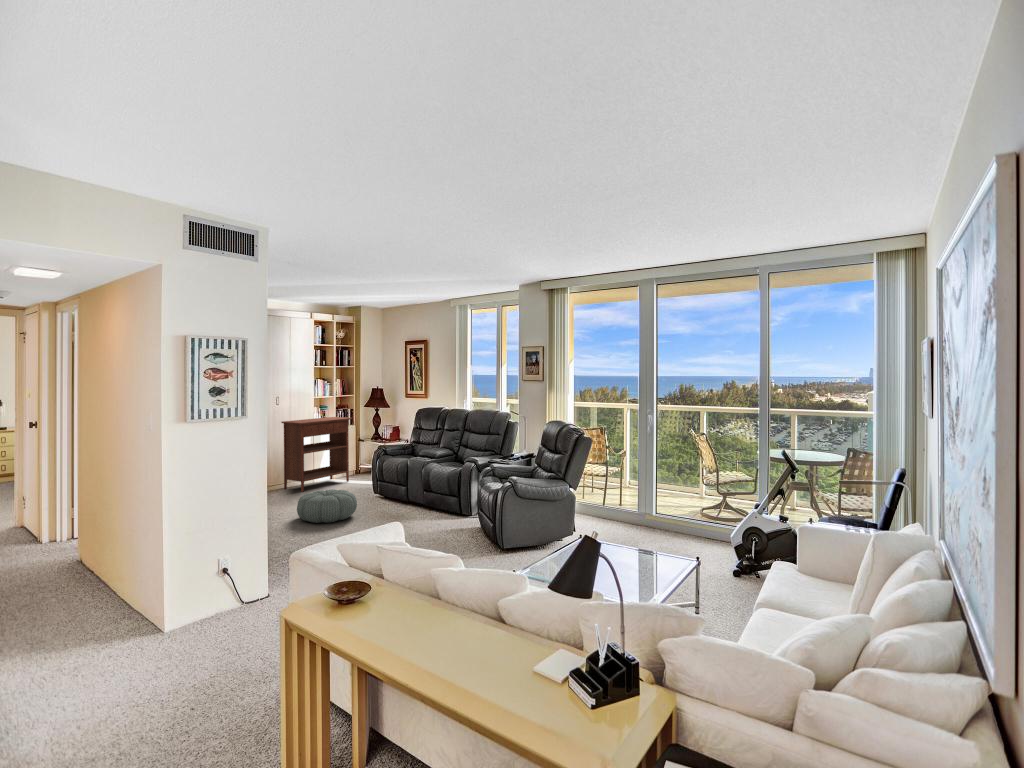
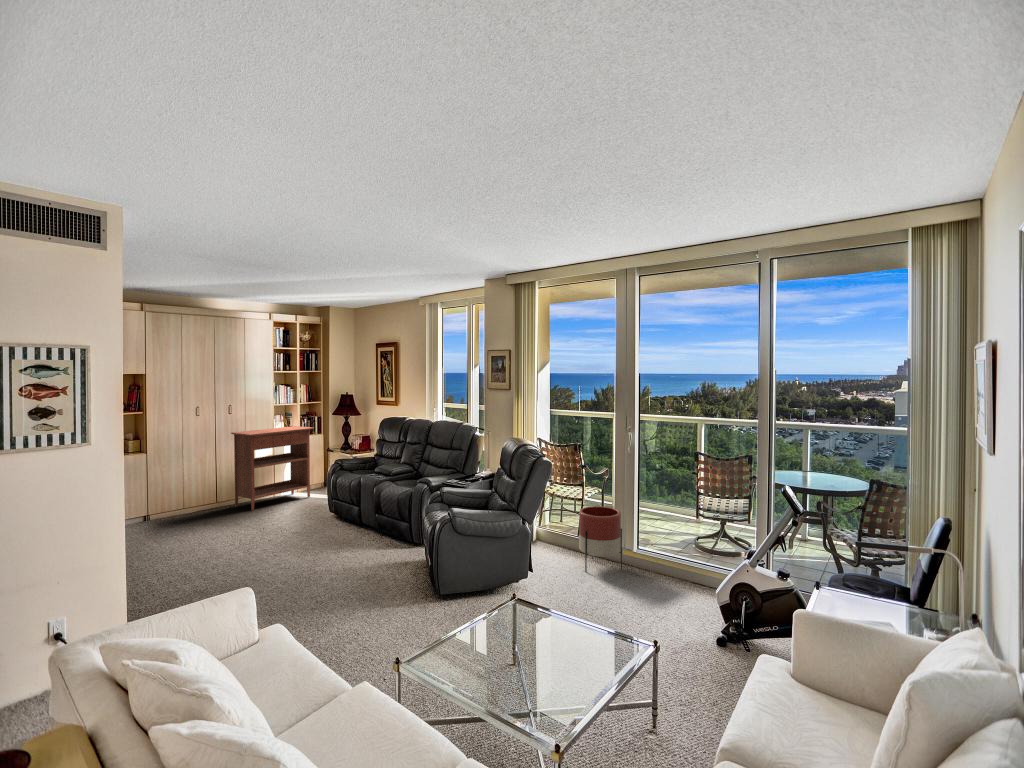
planter: none [609,479,646,534] -> present [579,506,622,572]
pouf: present [297,489,357,523] -> none [224,512,296,553]

